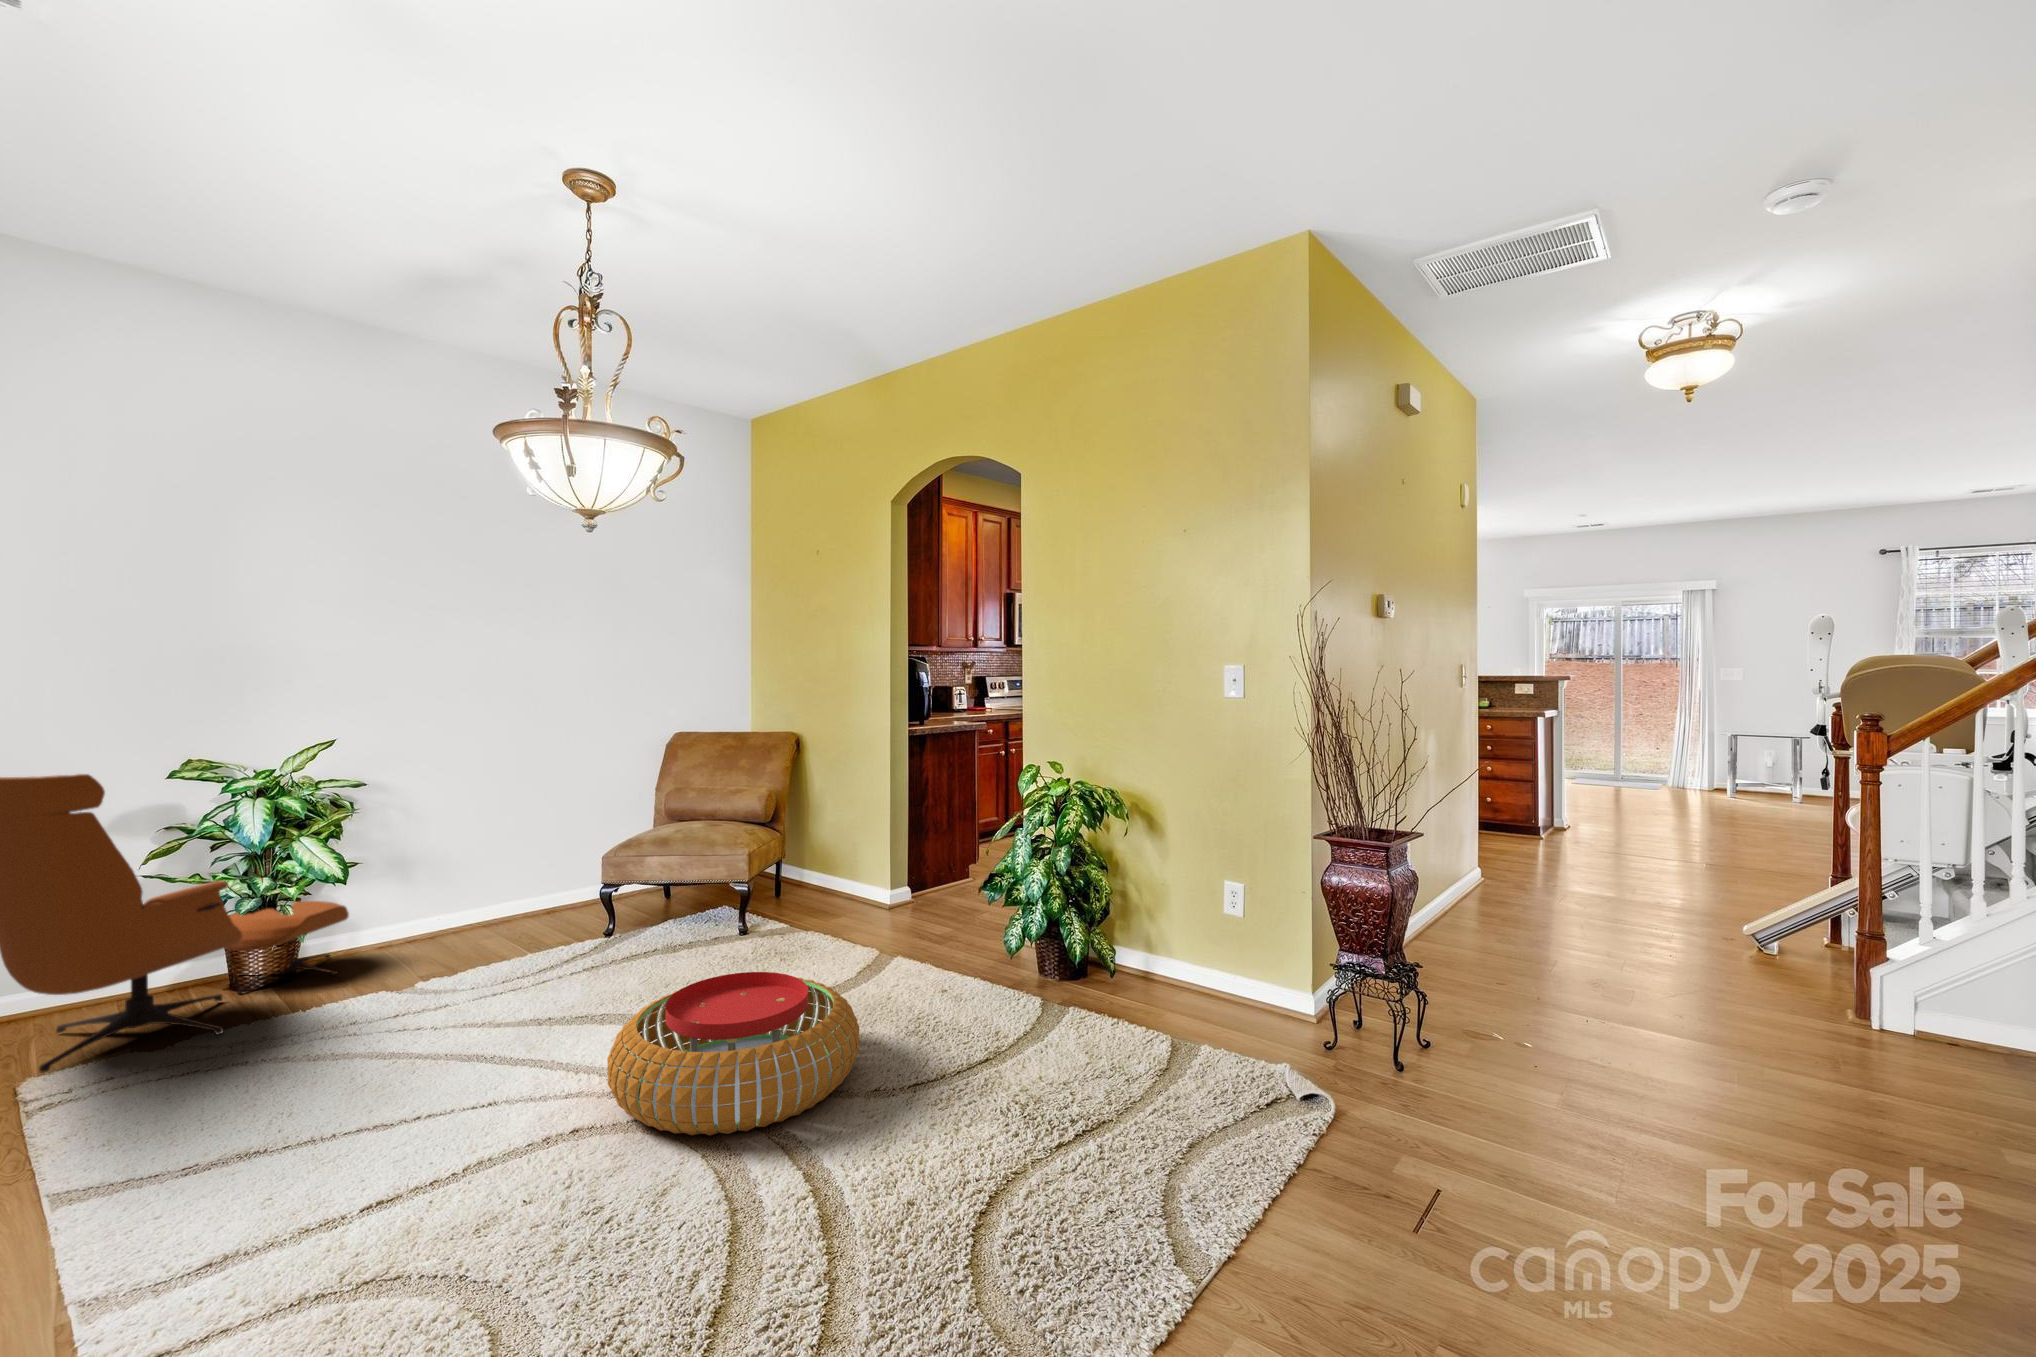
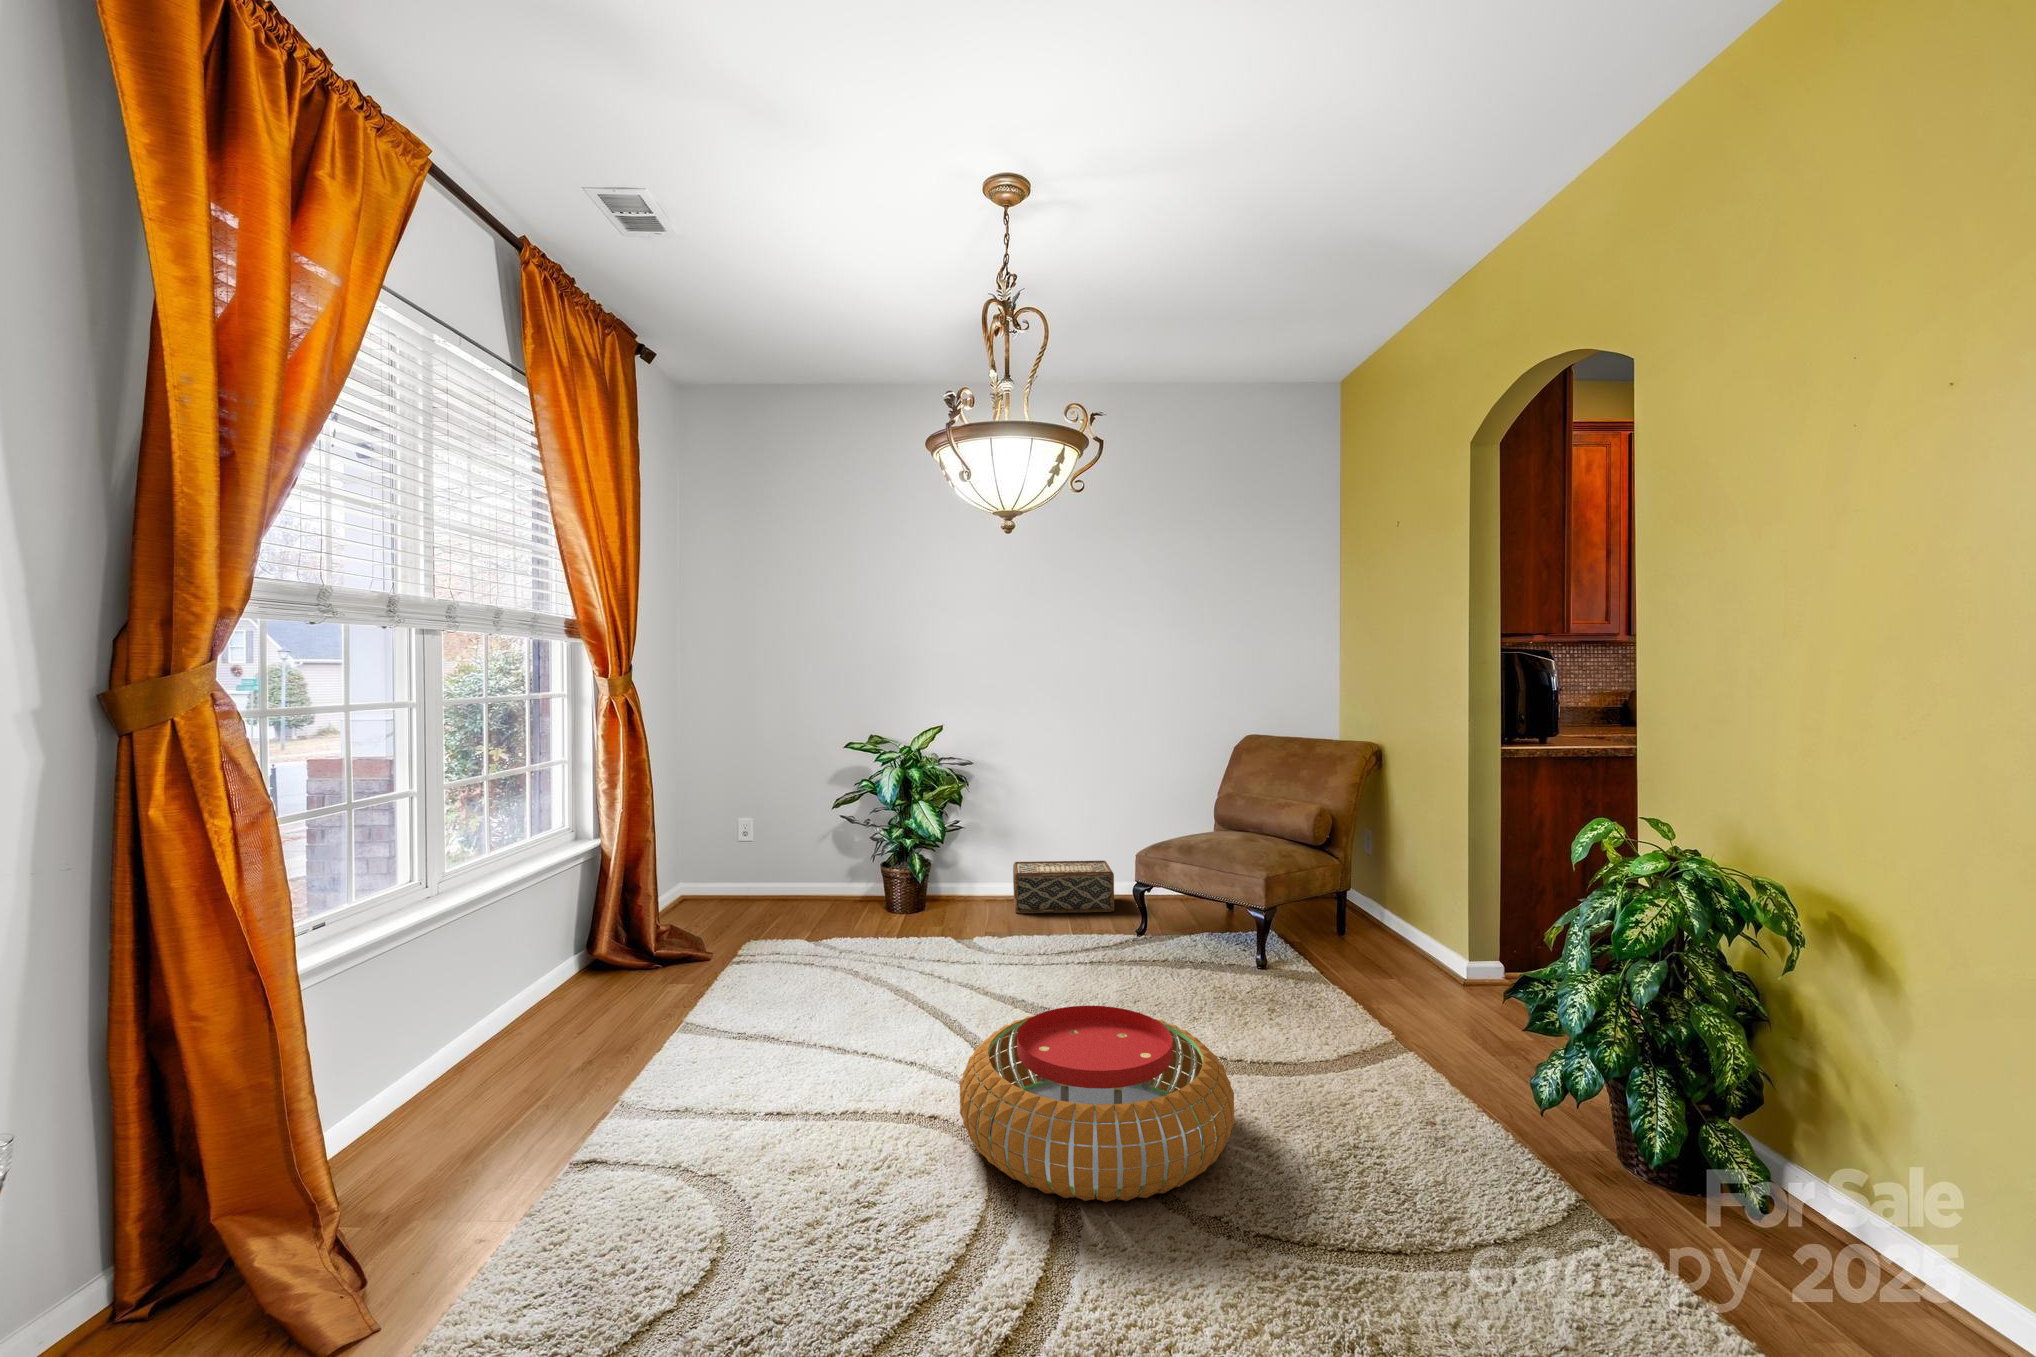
lounge chair: present [0,774,349,1073] -> none [734,739,960,942]
woven basket: none [413,874,555,950] -> present [1013,861,1114,913]

